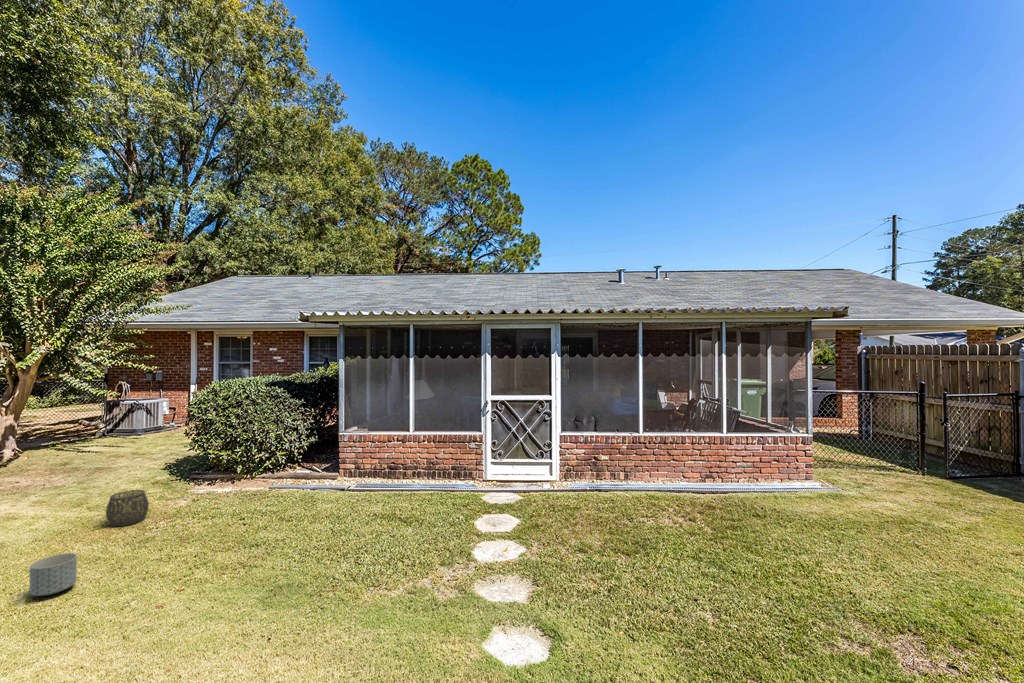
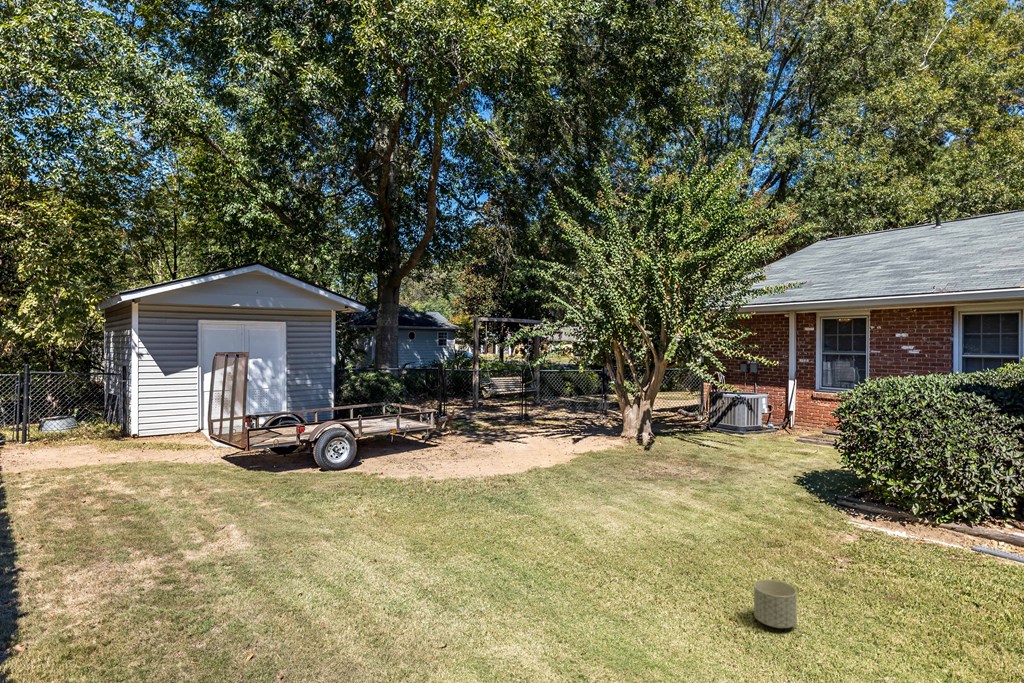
woven basket: present [106,490,149,527] -> none [778,510,824,555]

